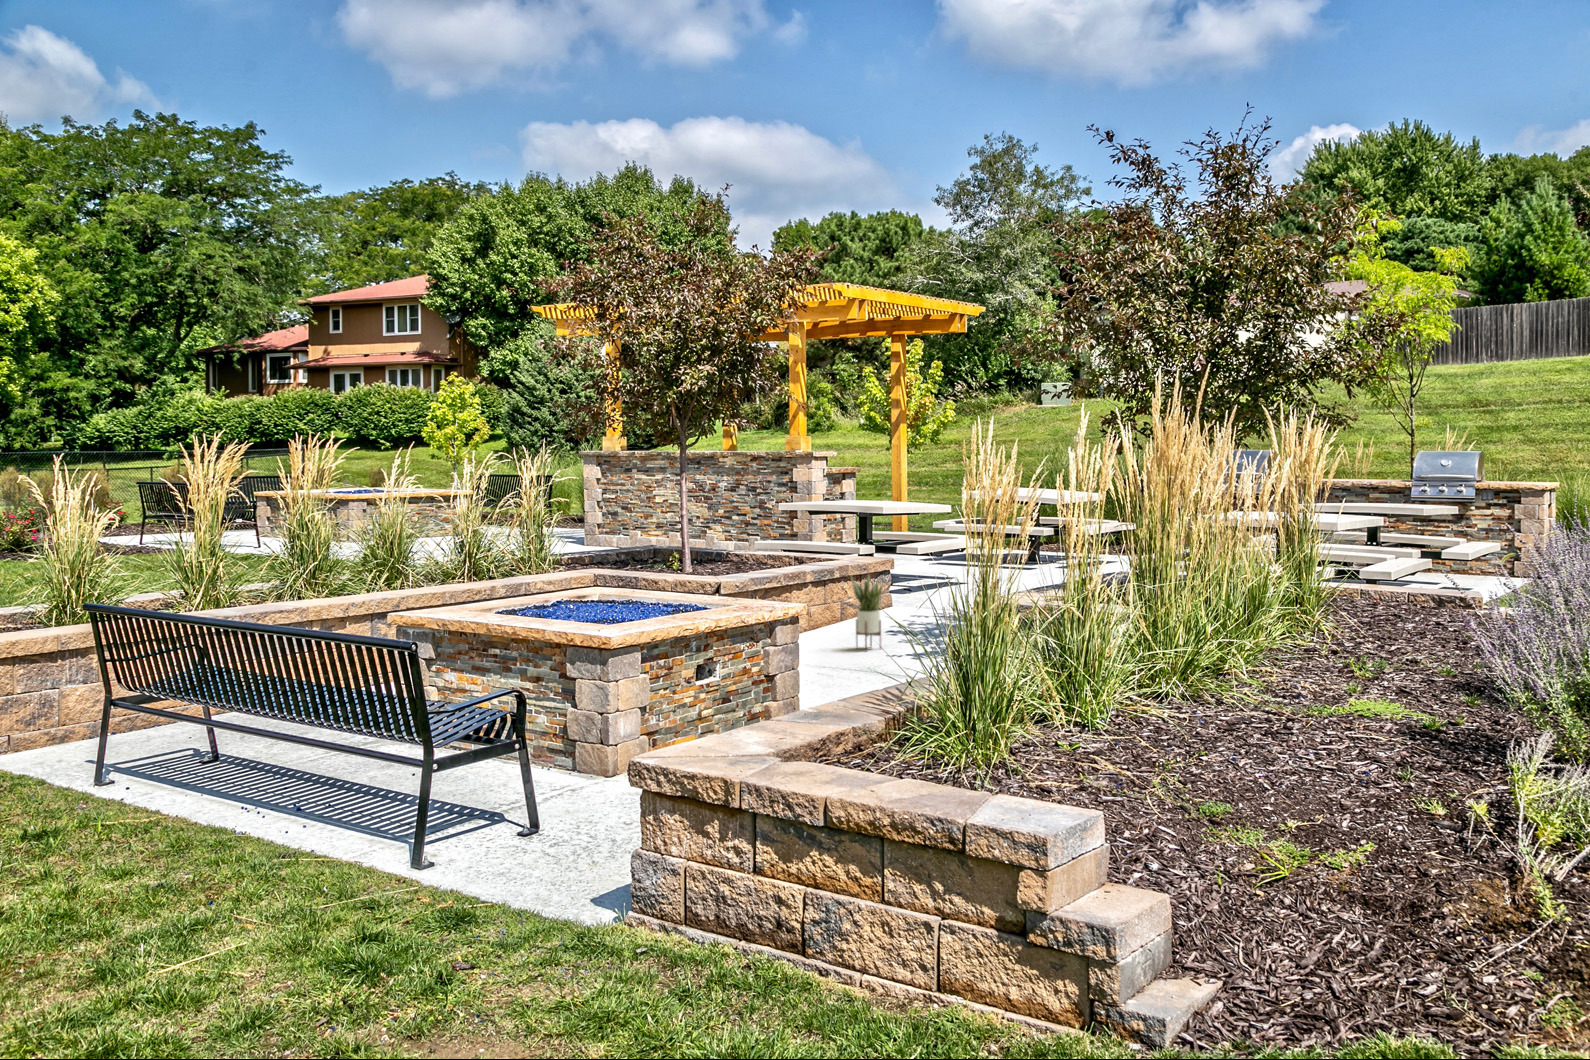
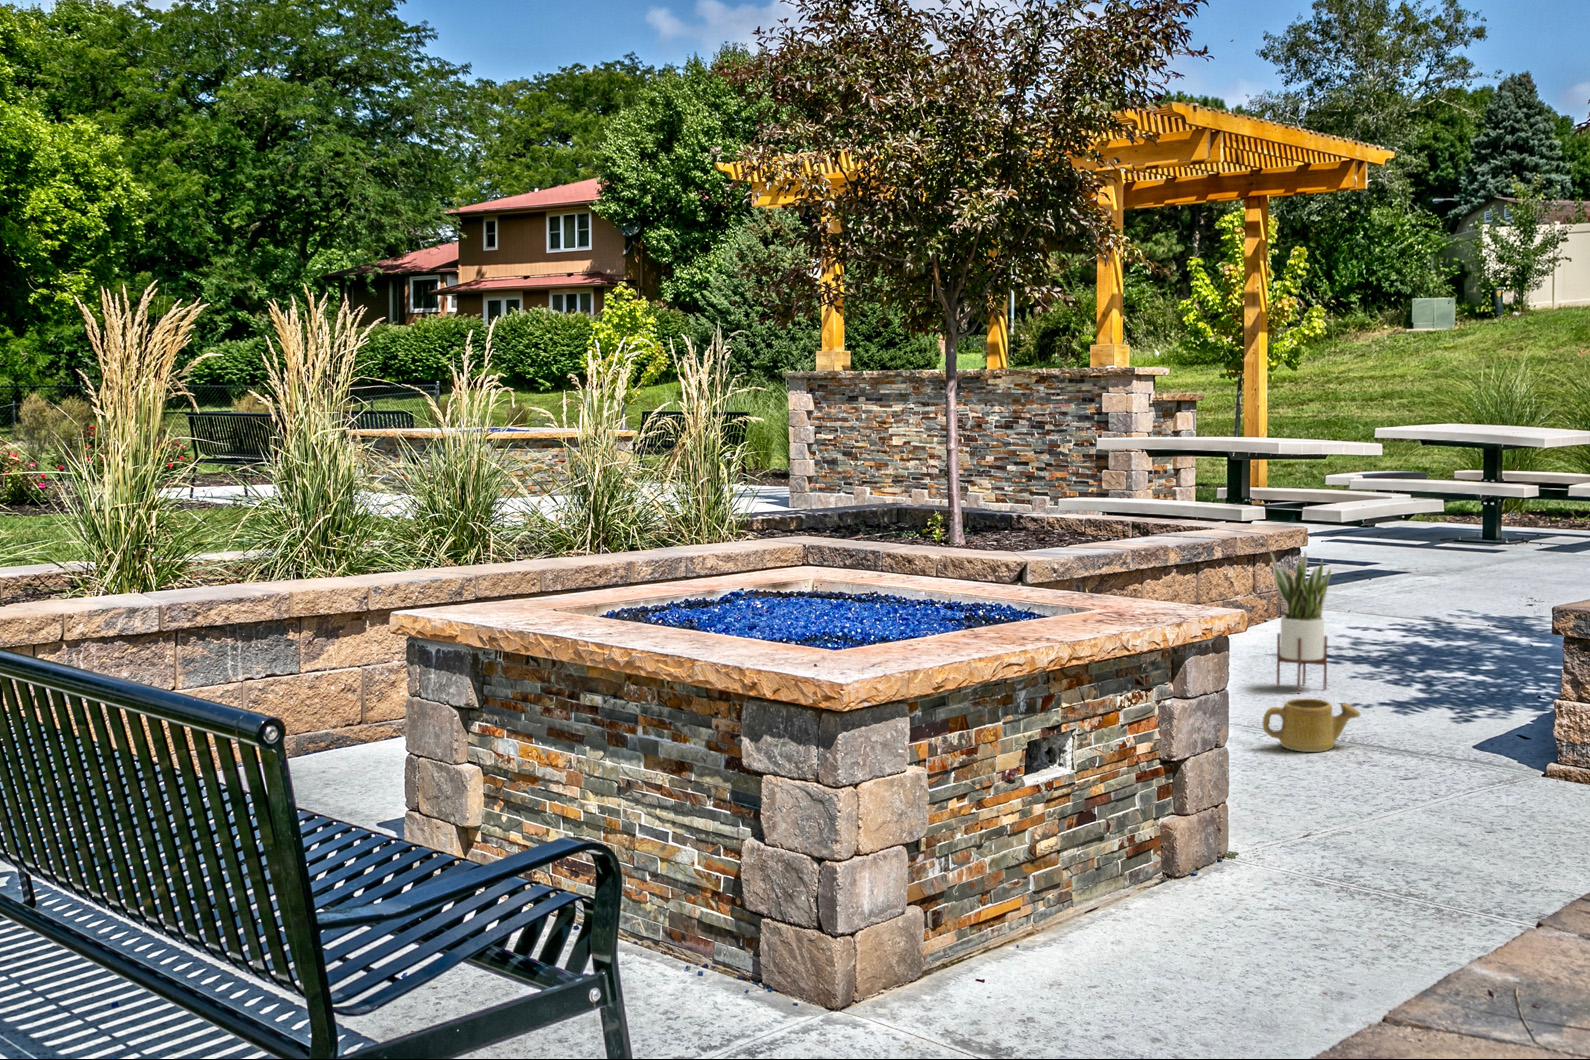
watering can: none [834,651,882,678] -> present [1263,699,1360,752]

